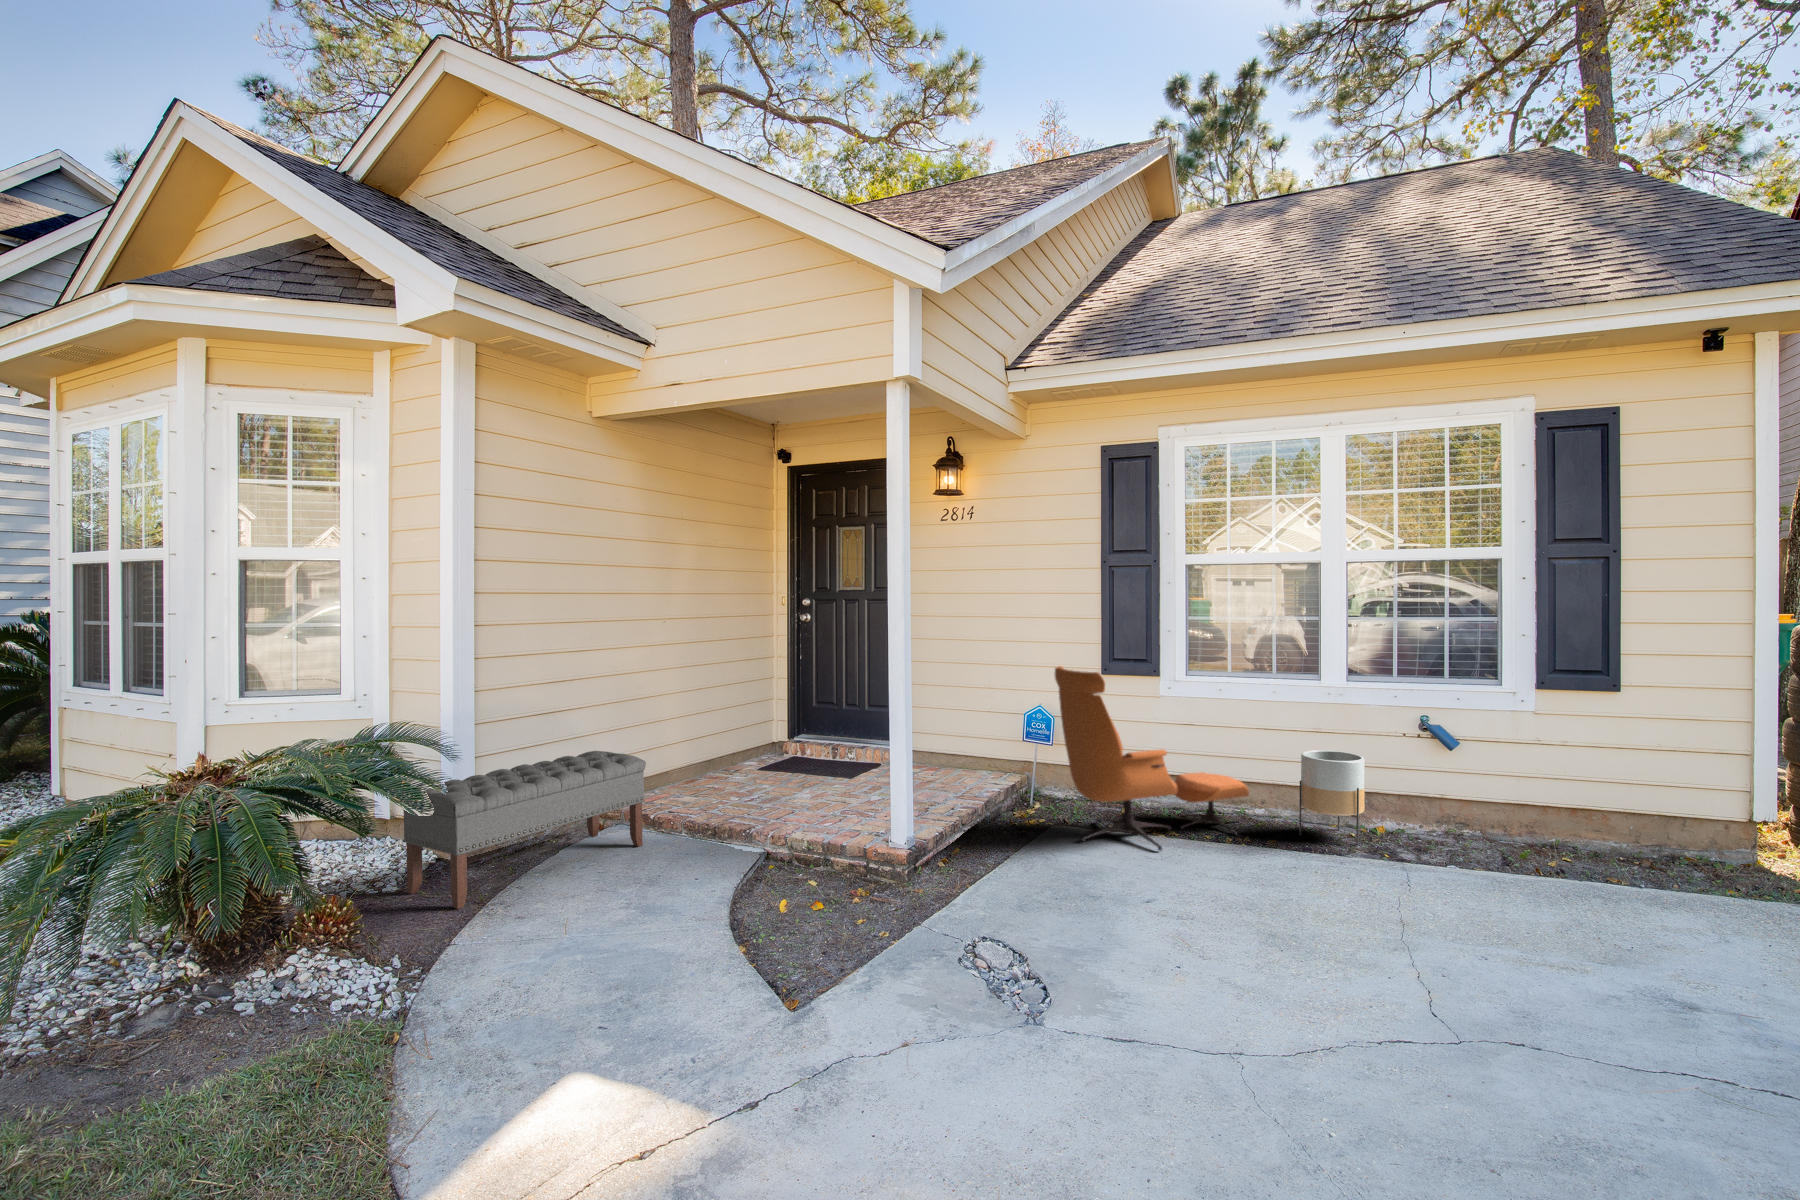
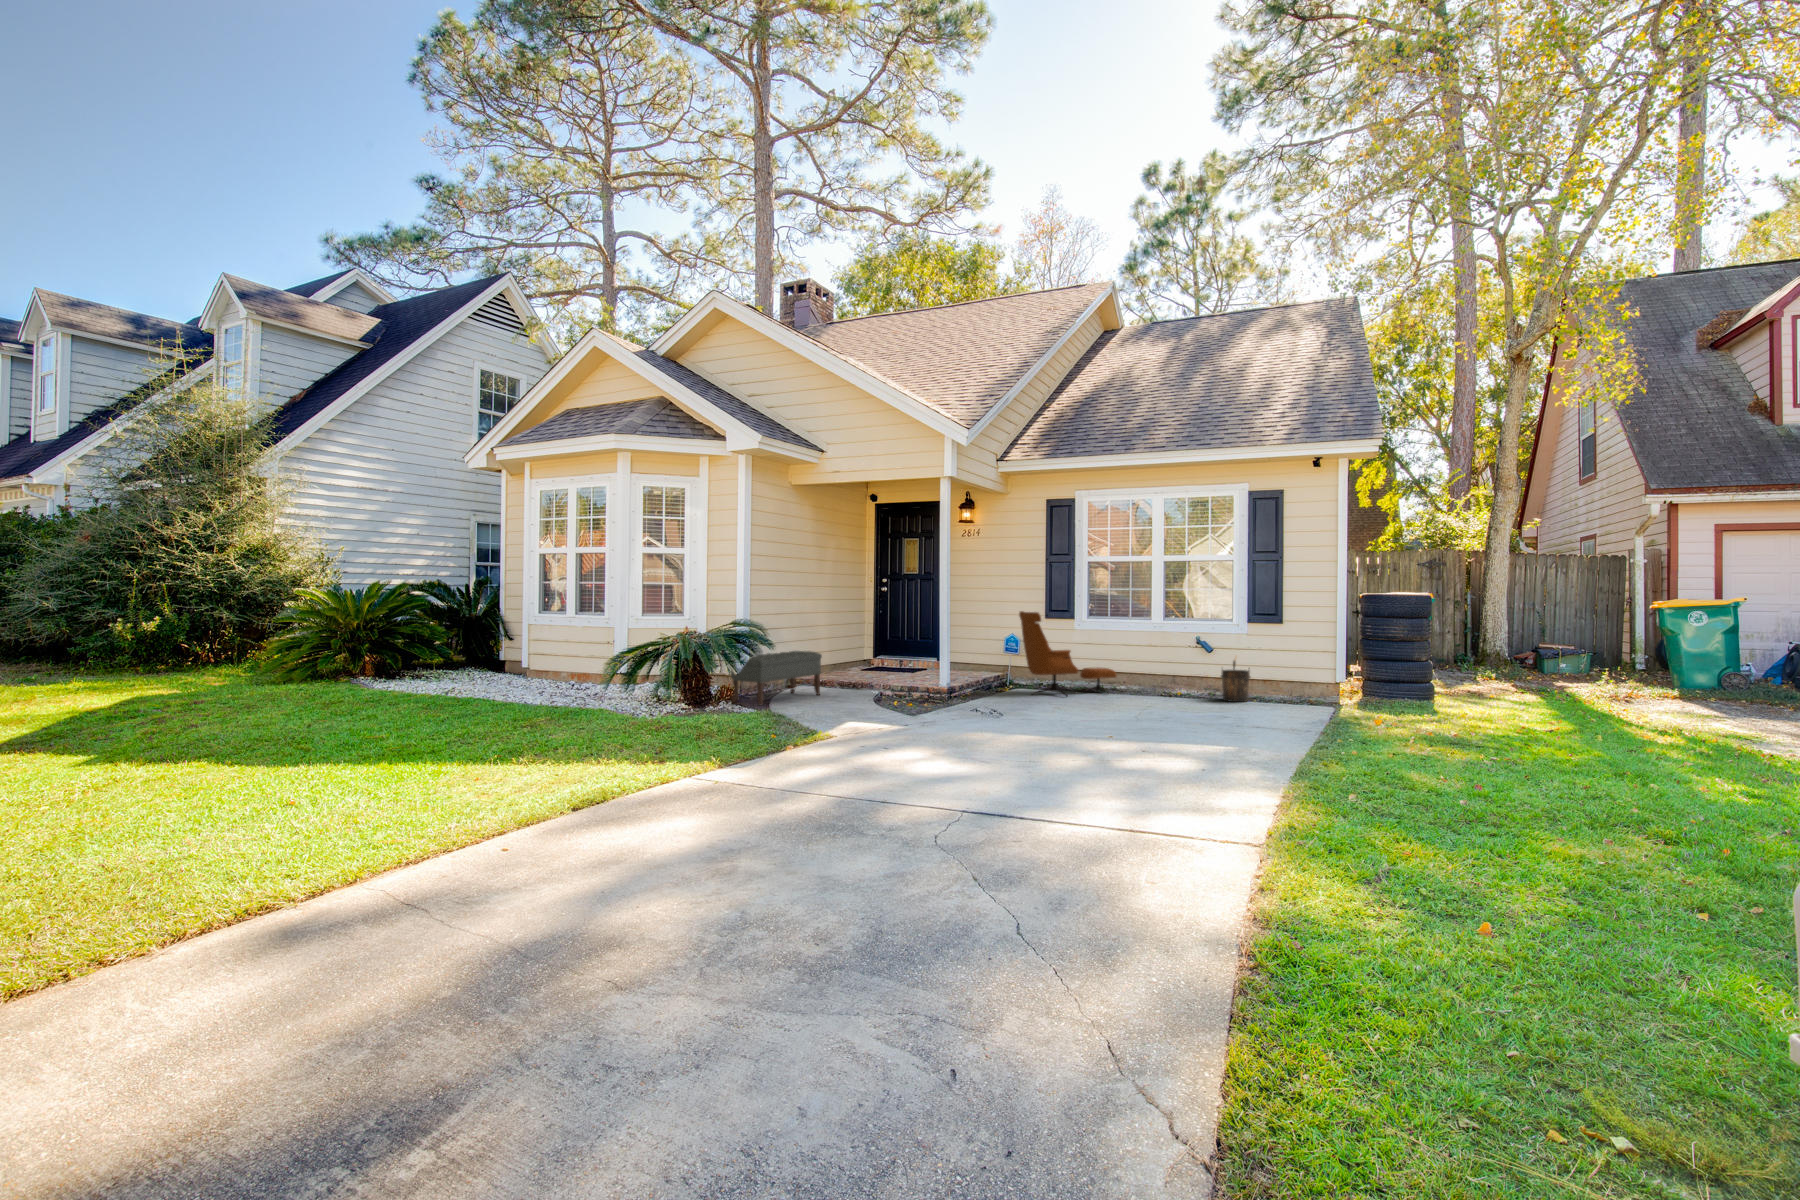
planter: present [1299,750,1365,845] -> none [1139,654,1169,696]
bucket: none [1496,760,1574,872] -> present [1221,659,1250,702]

